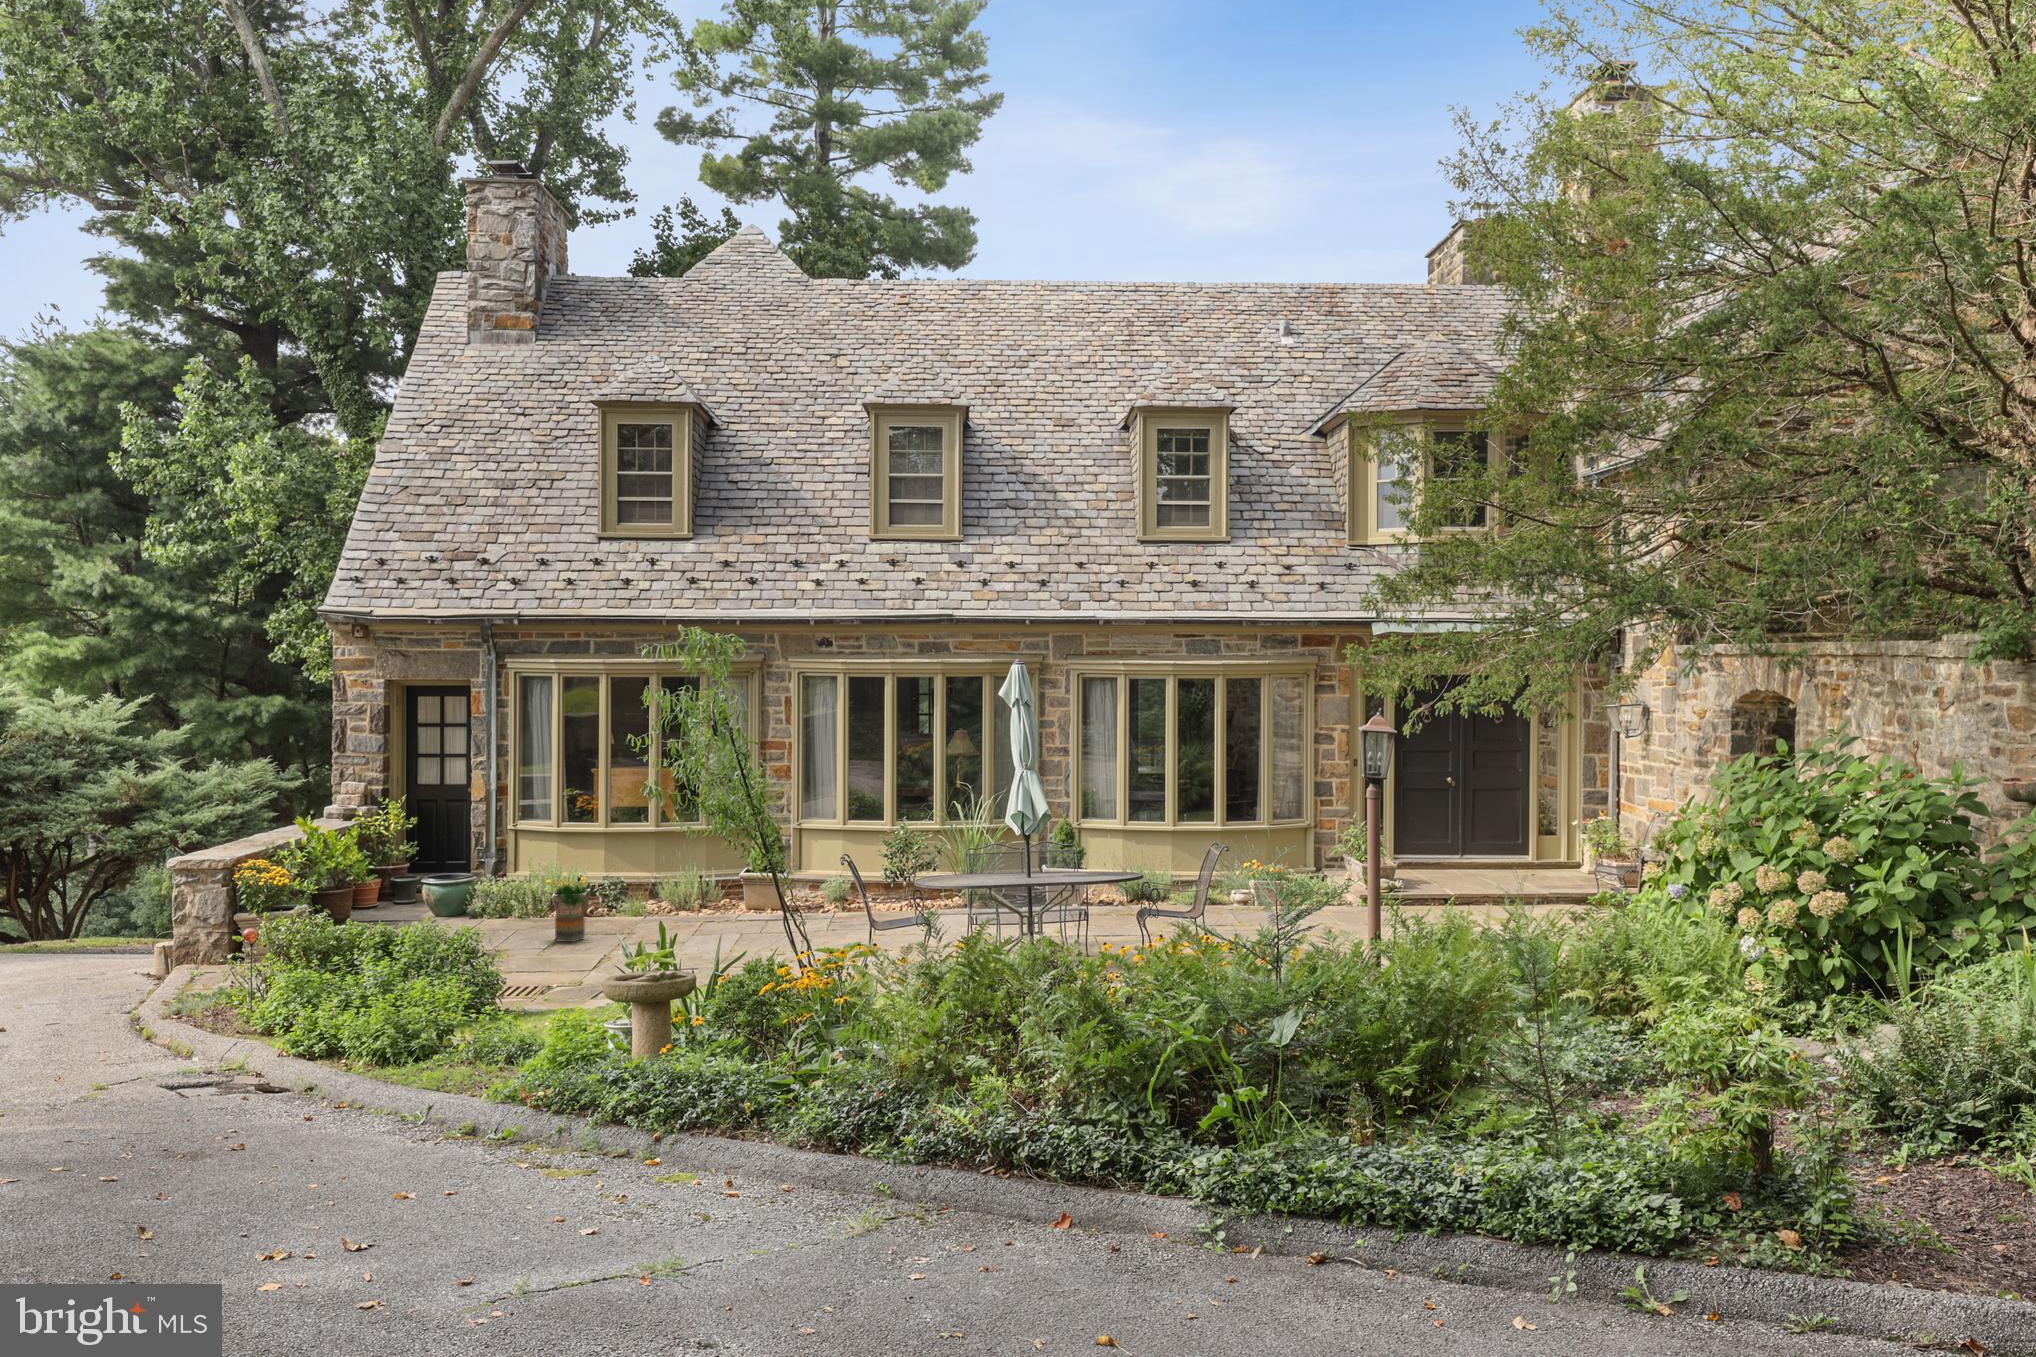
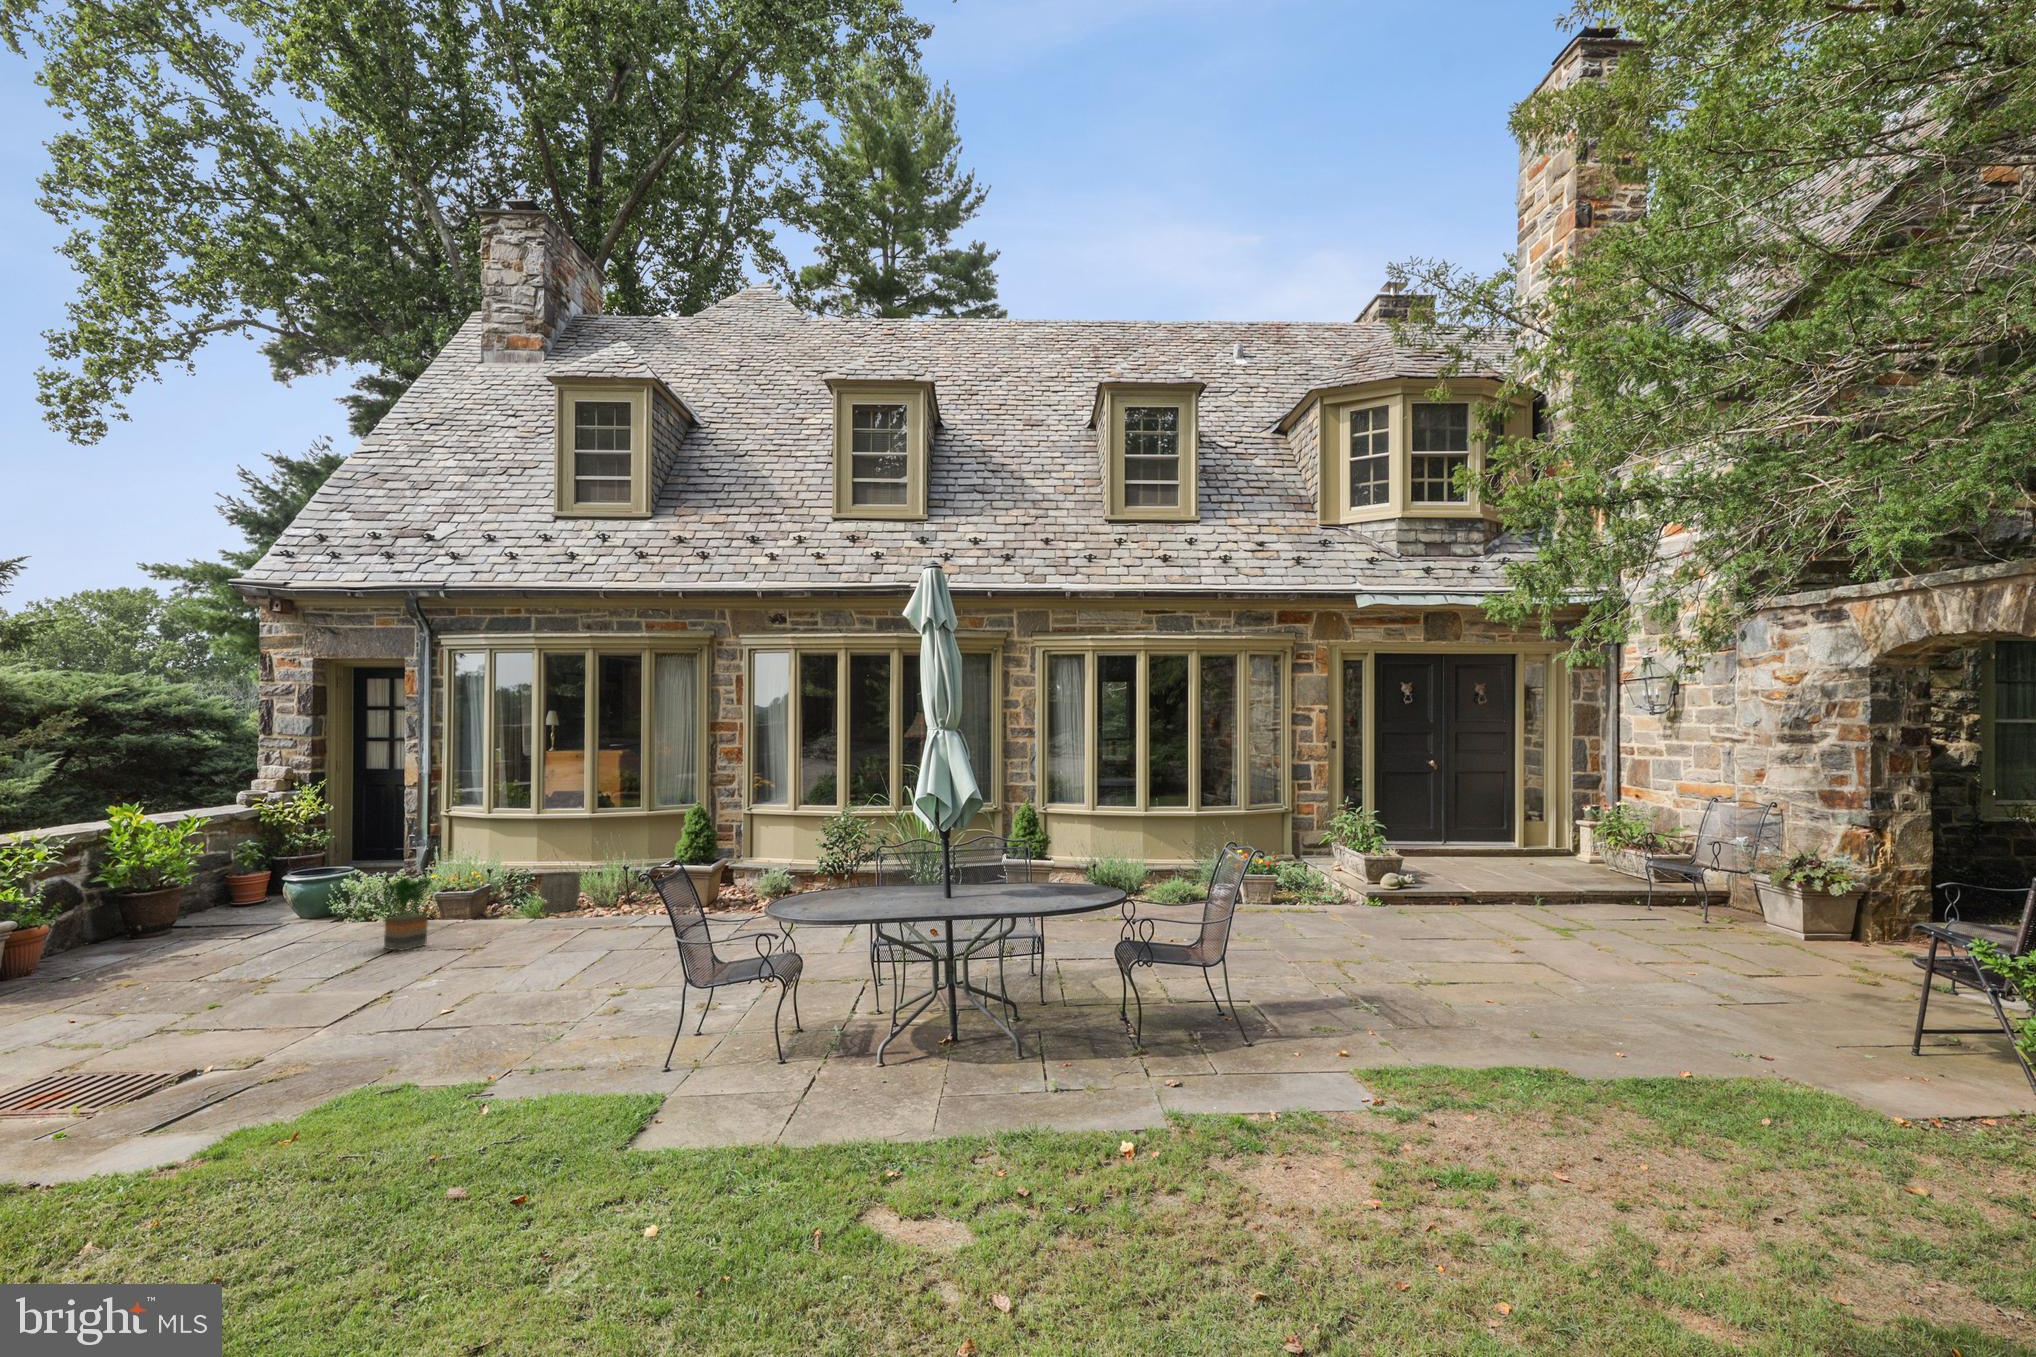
woven basket: none [629,881,661,917] -> present [541,872,580,912]

